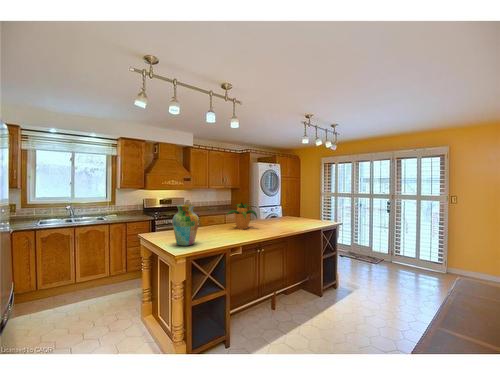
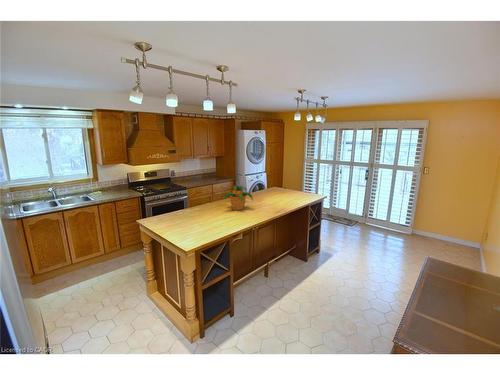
vase: present [173,204,199,246] -> none [178,198,203,239]

